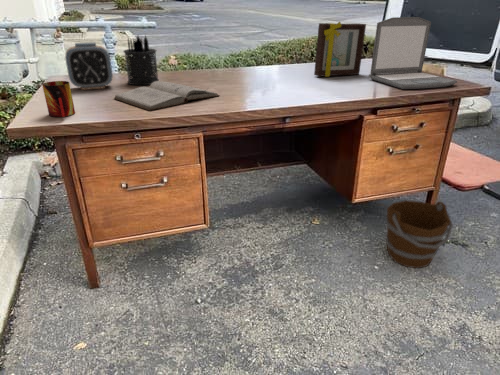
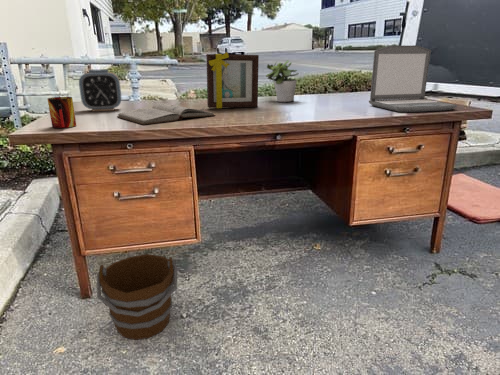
picture frame: present [314,22,366,77] -> present [206,52,259,108]
potted plant: none [261,30,297,74] -> present [266,61,299,102]
pen holder: present [124,36,159,85] -> none [133,62,166,109]
bucket: present [386,200,453,268] -> present [97,254,177,340]

